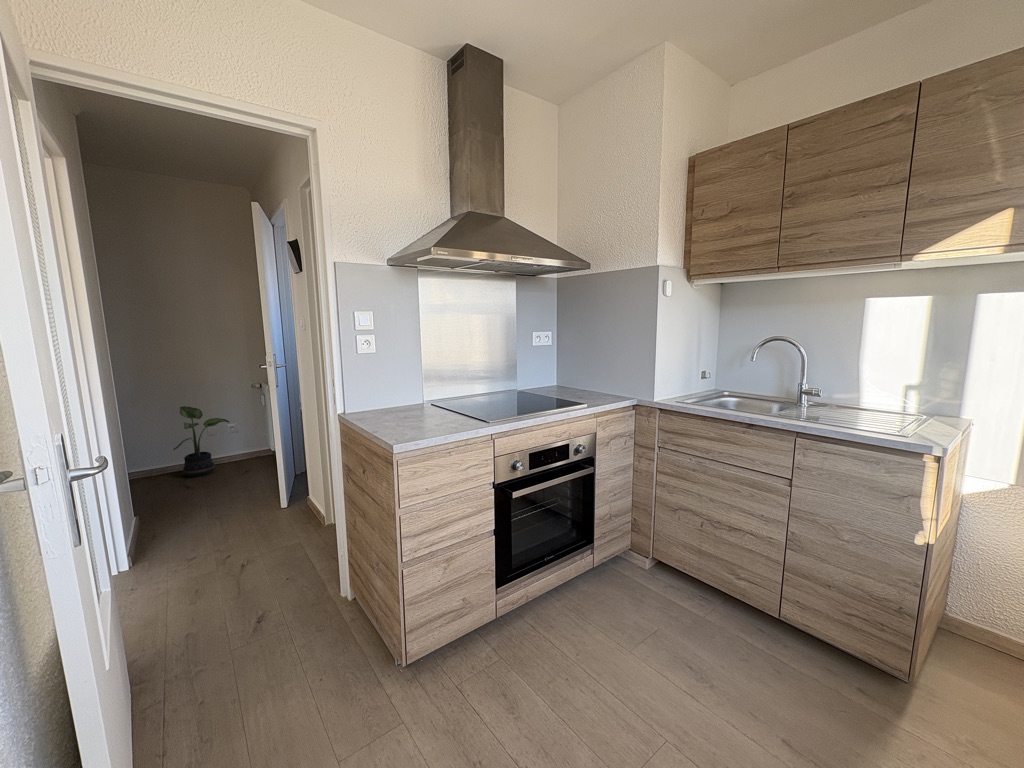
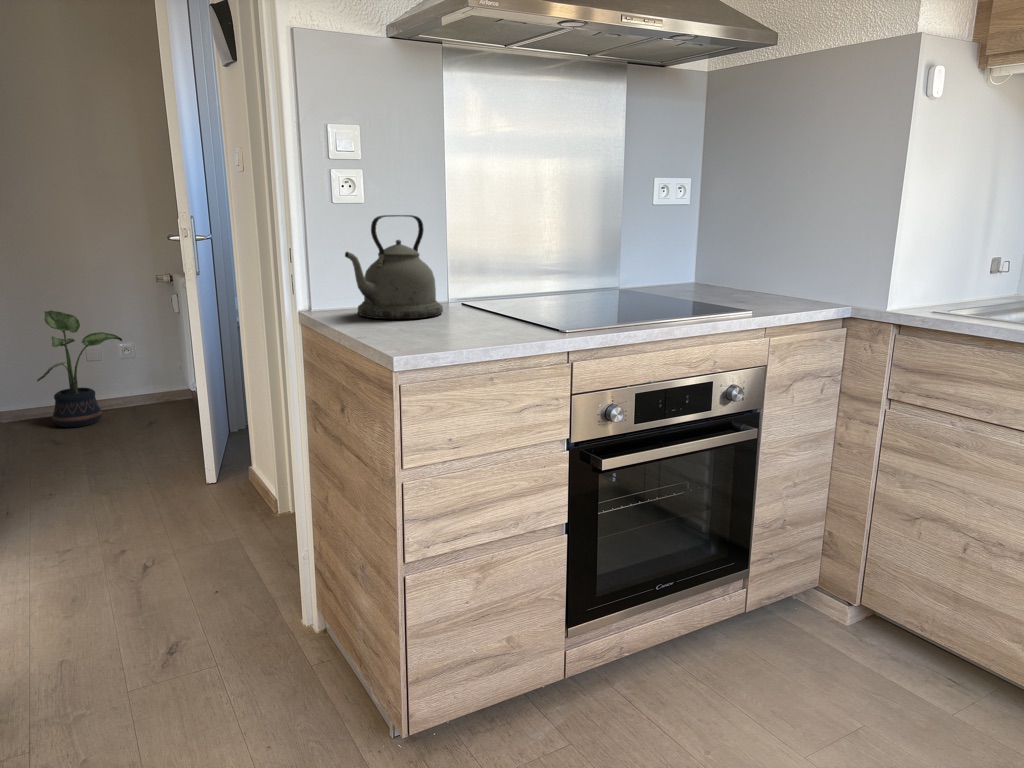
kettle: none [366,360,422,418] -> present [345,215,443,319]

